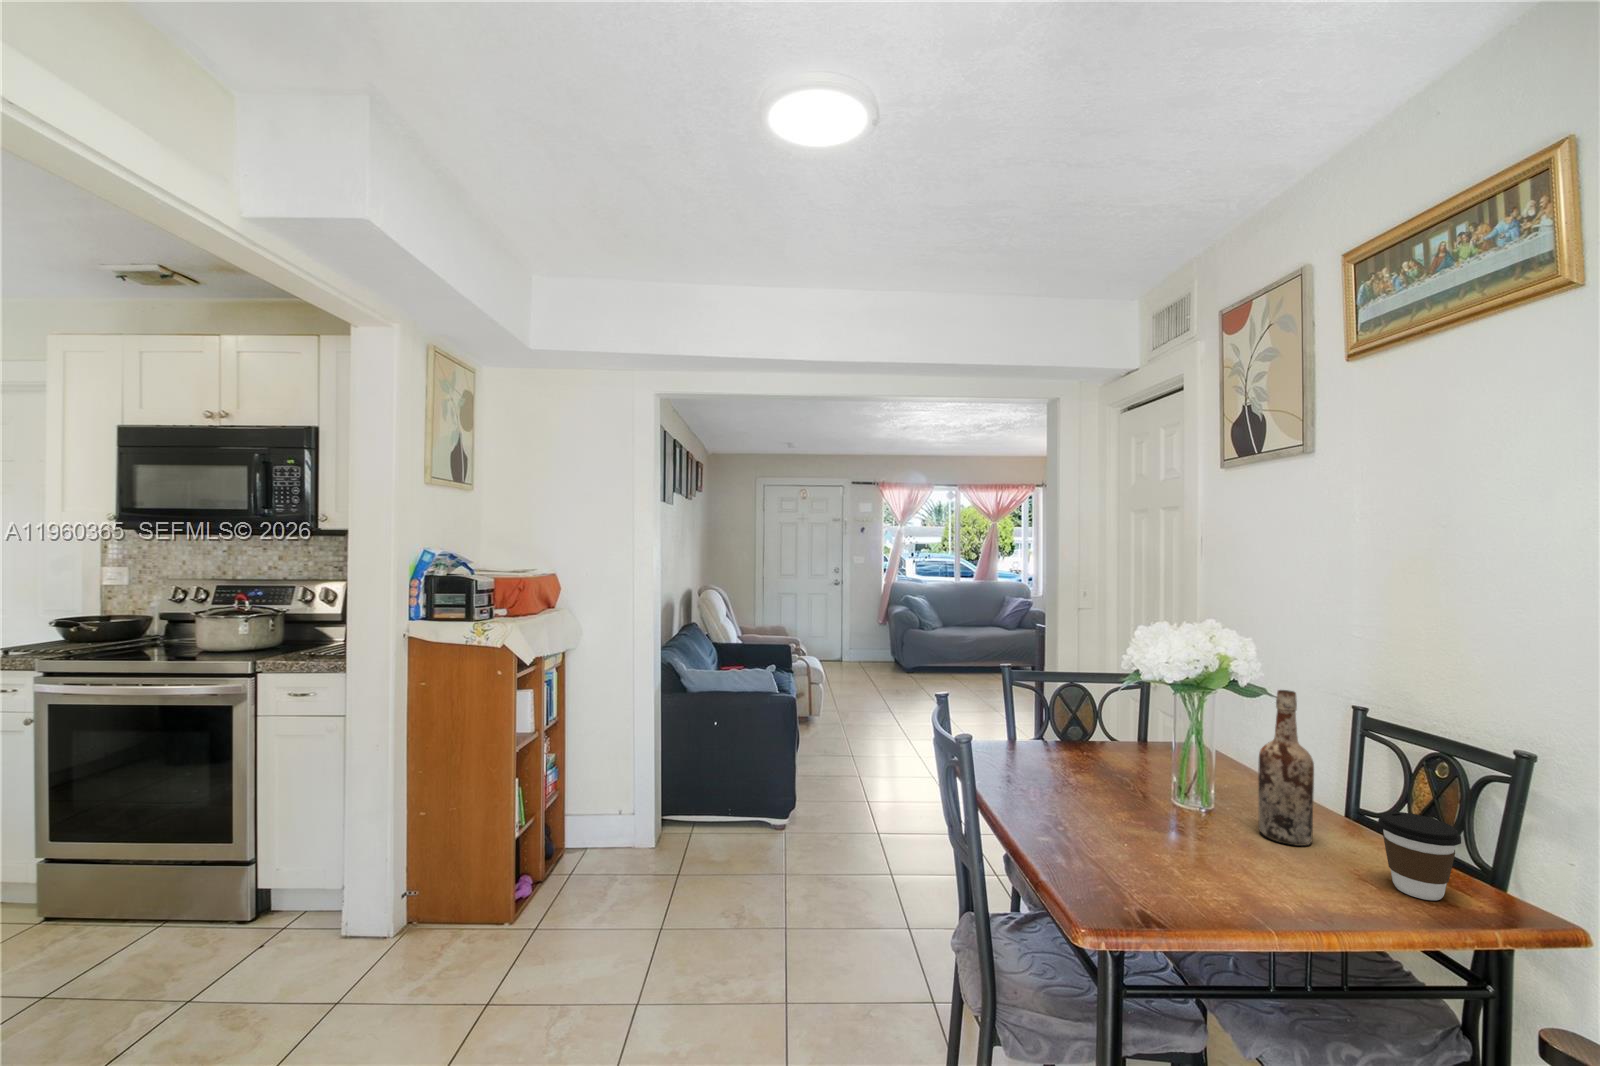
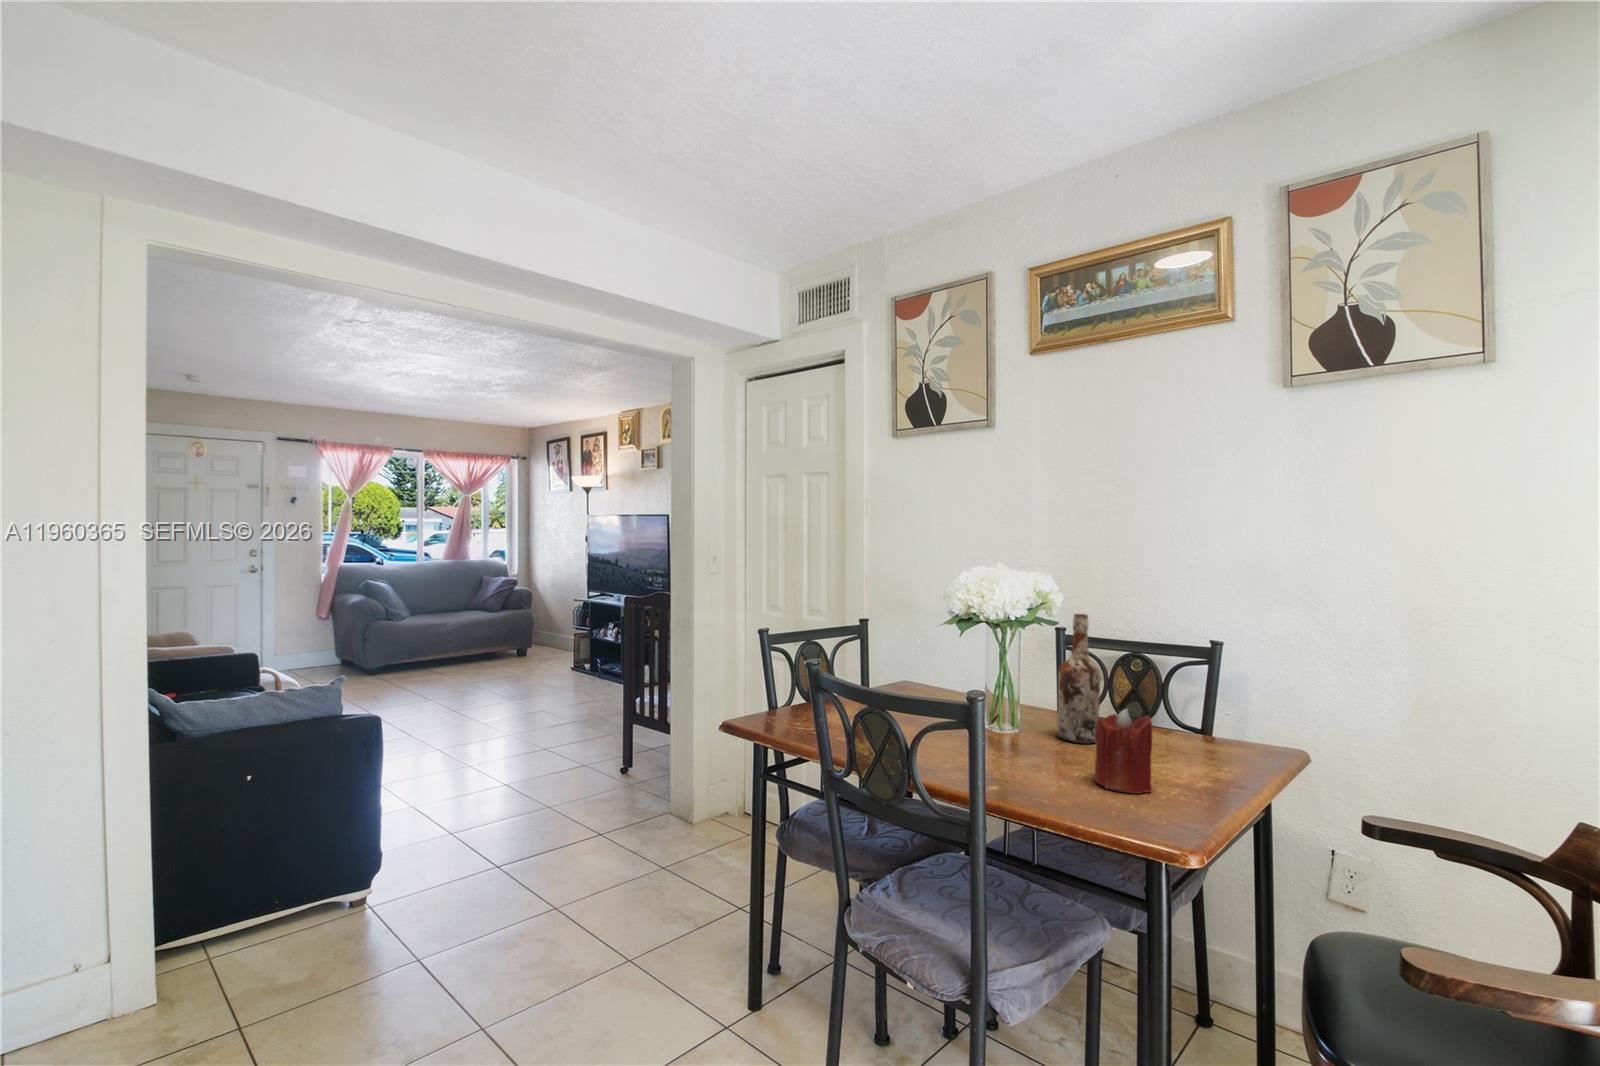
candle: none [1172,794,1239,890] -> present [1094,709,1152,794]
coffee cup: present [1378,812,1461,900] -> none [1163,695,1218,756]

